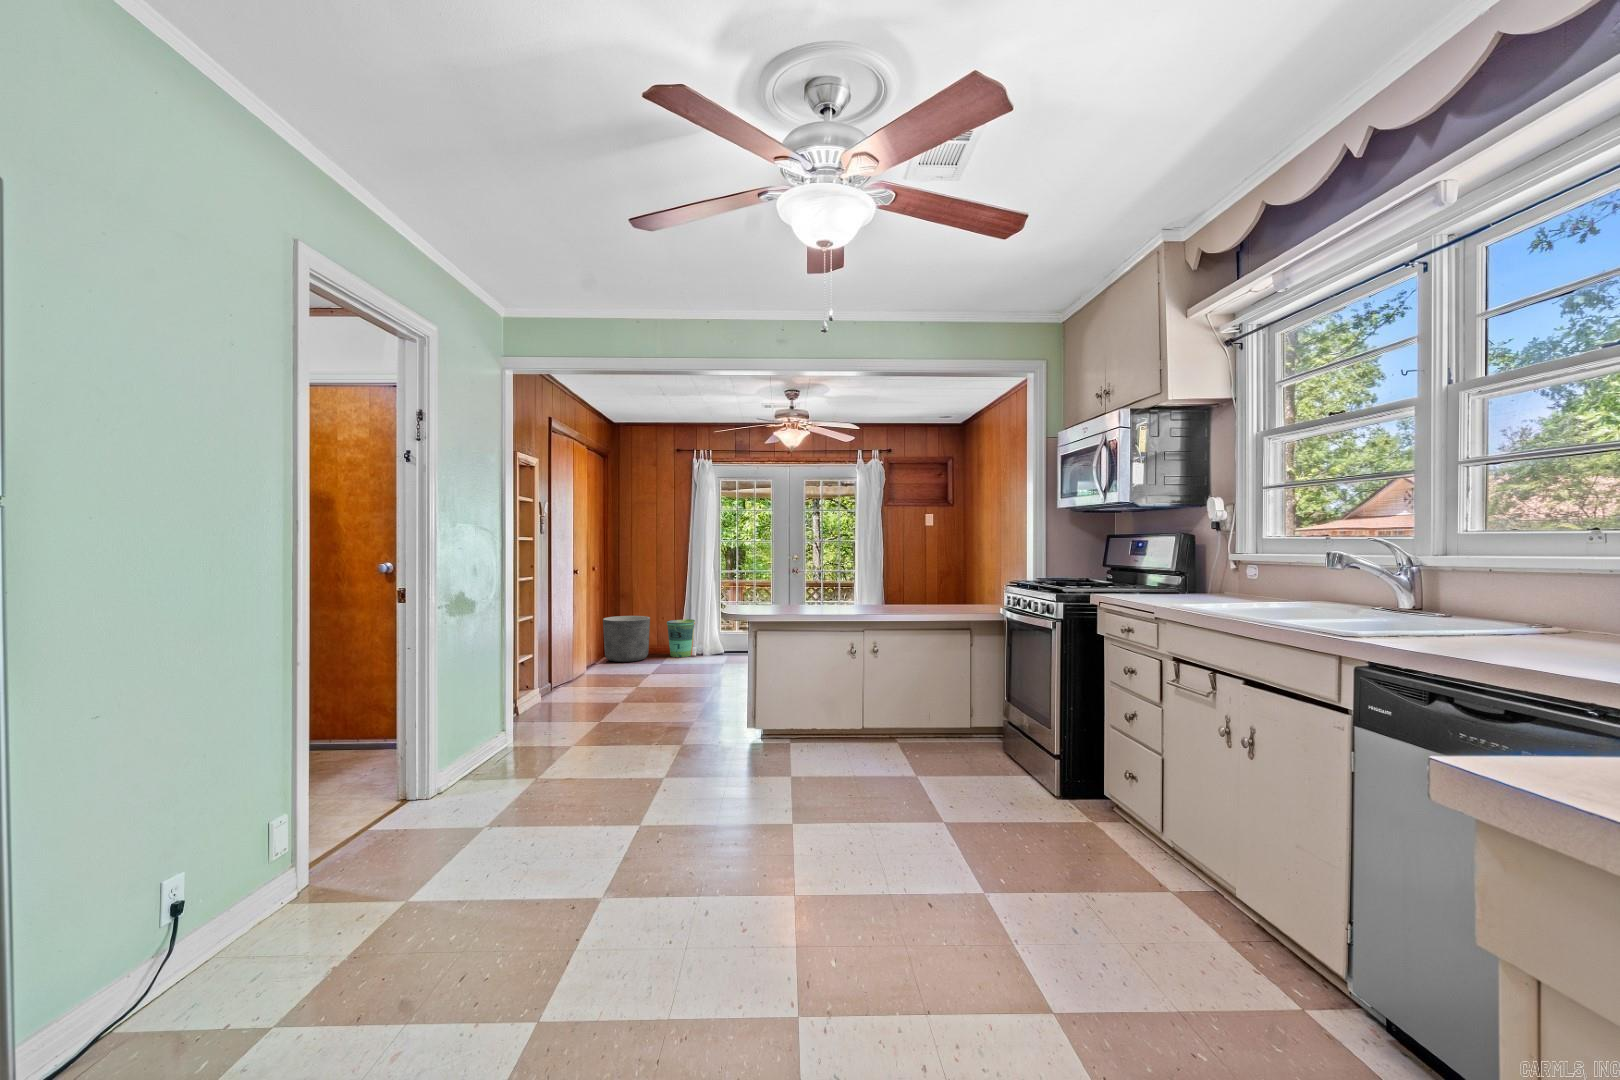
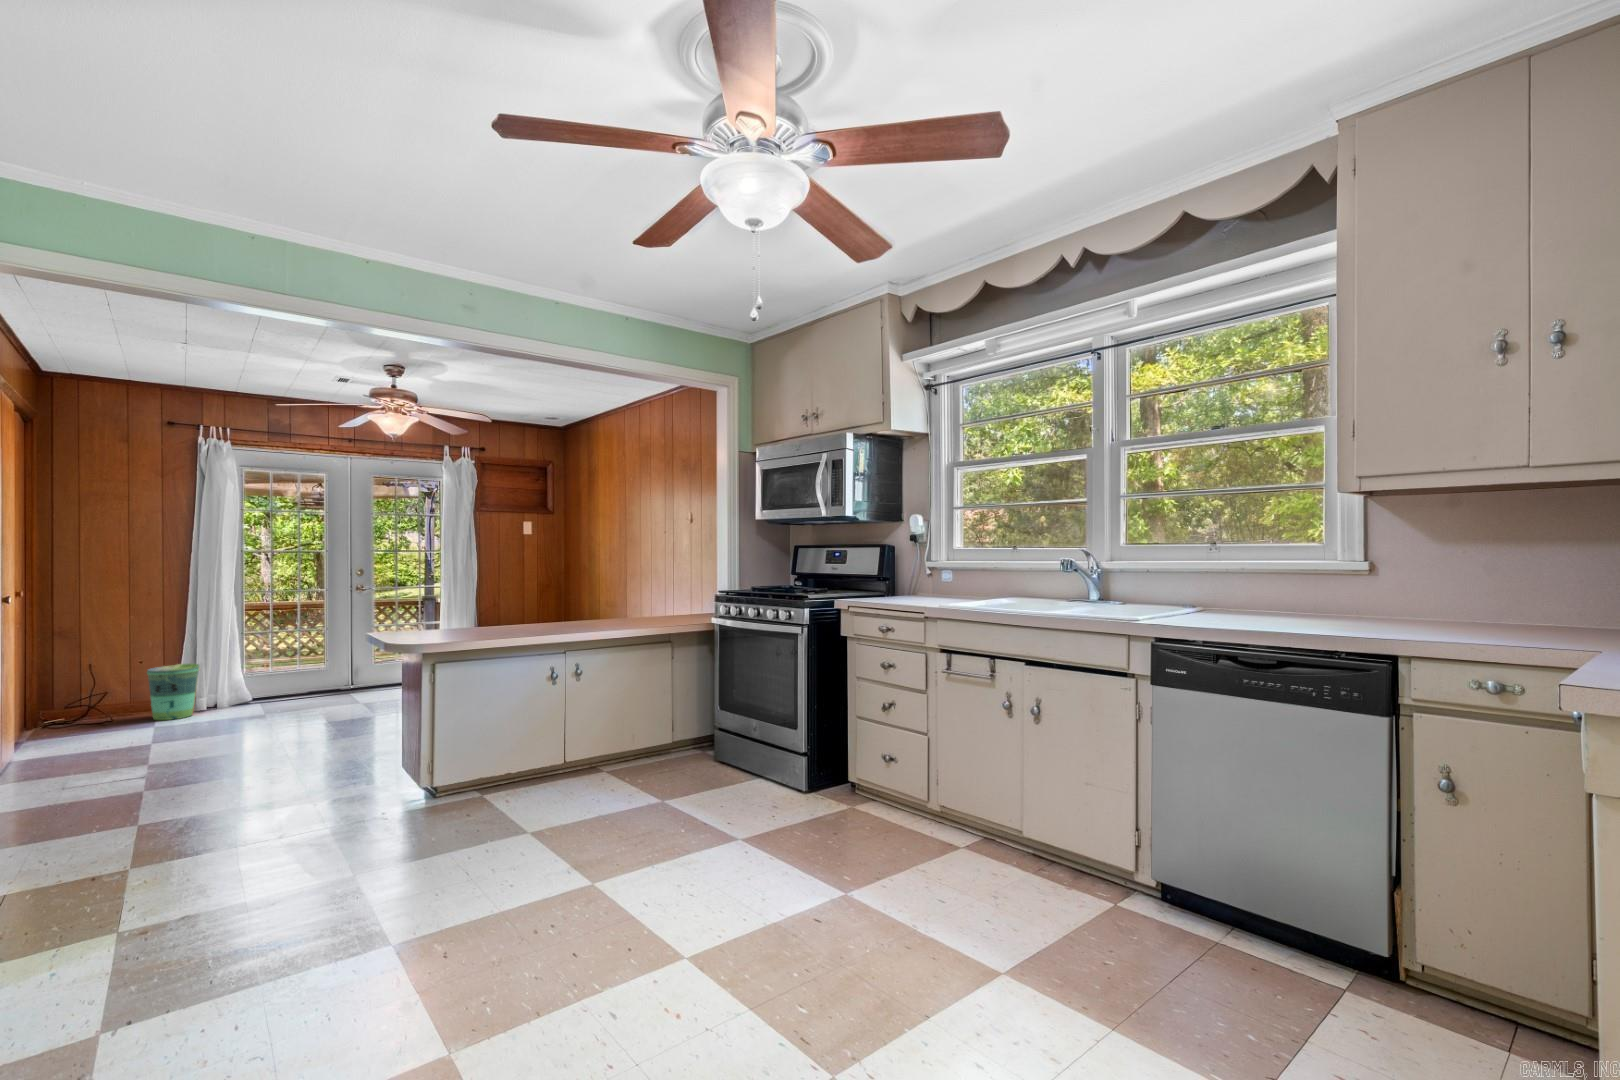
planter: present [603,616,650,662] -> none [19,666,119,740]

